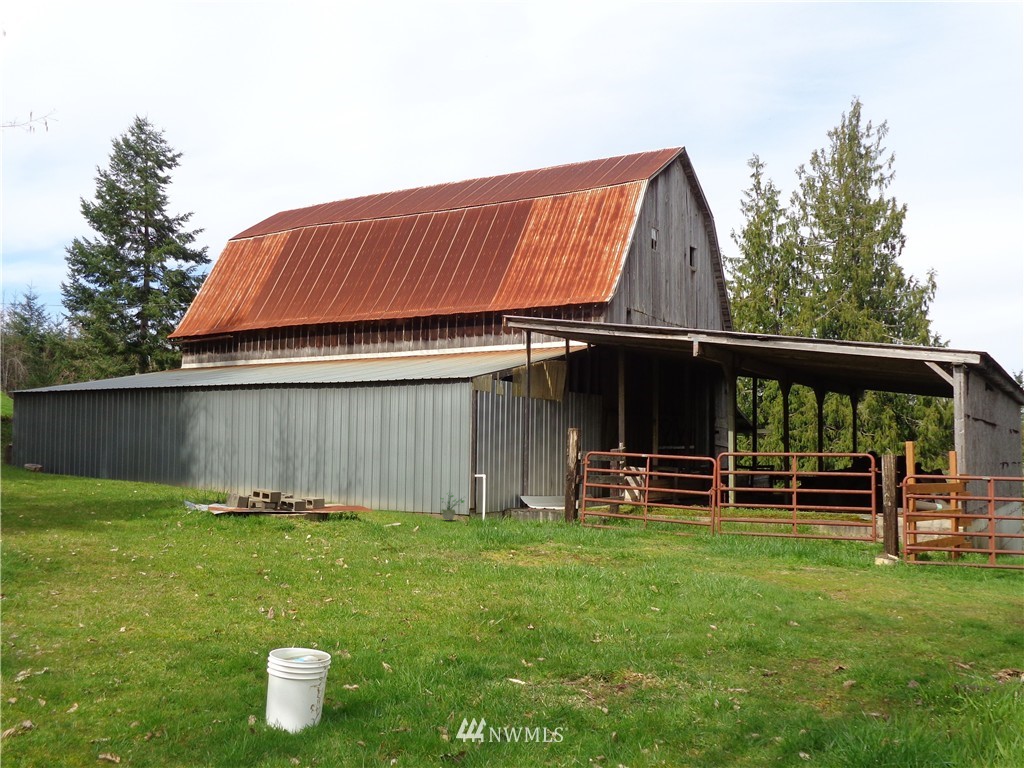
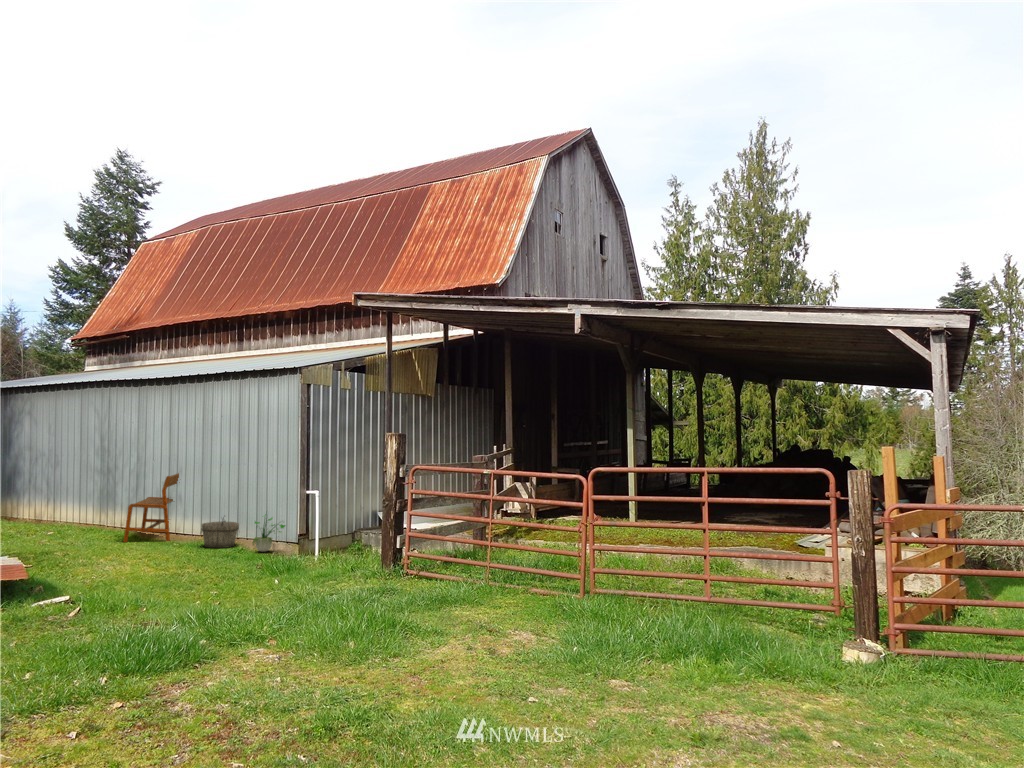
bench: none [330,461,364,514] -> present [124,473,179,542]
wooden bucket: none [394,494,423,518] -> present [201,518,239,548]

